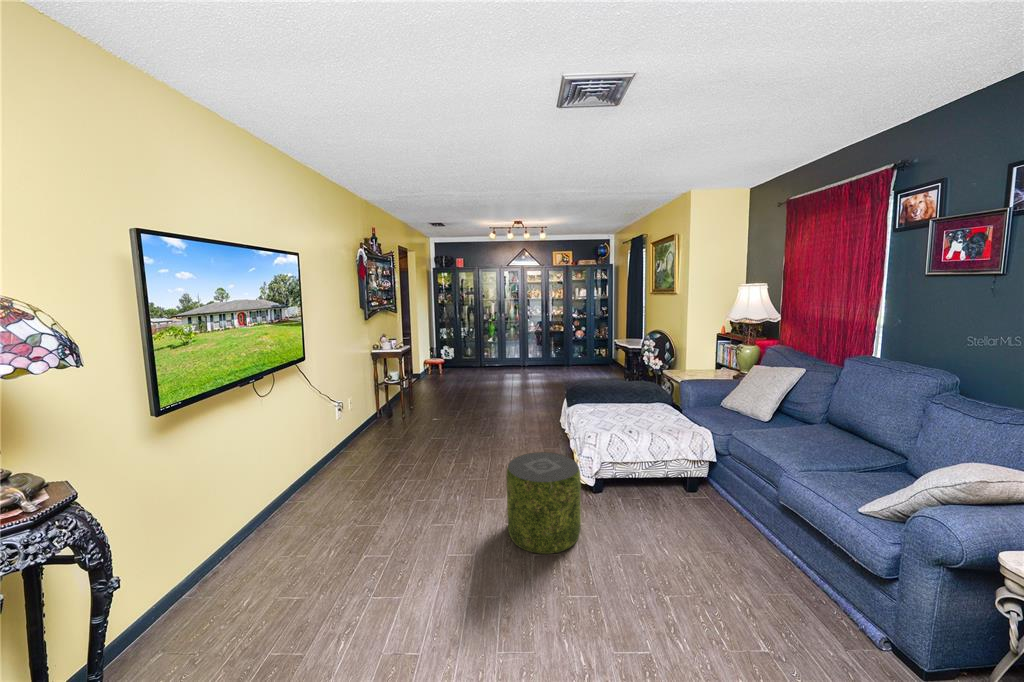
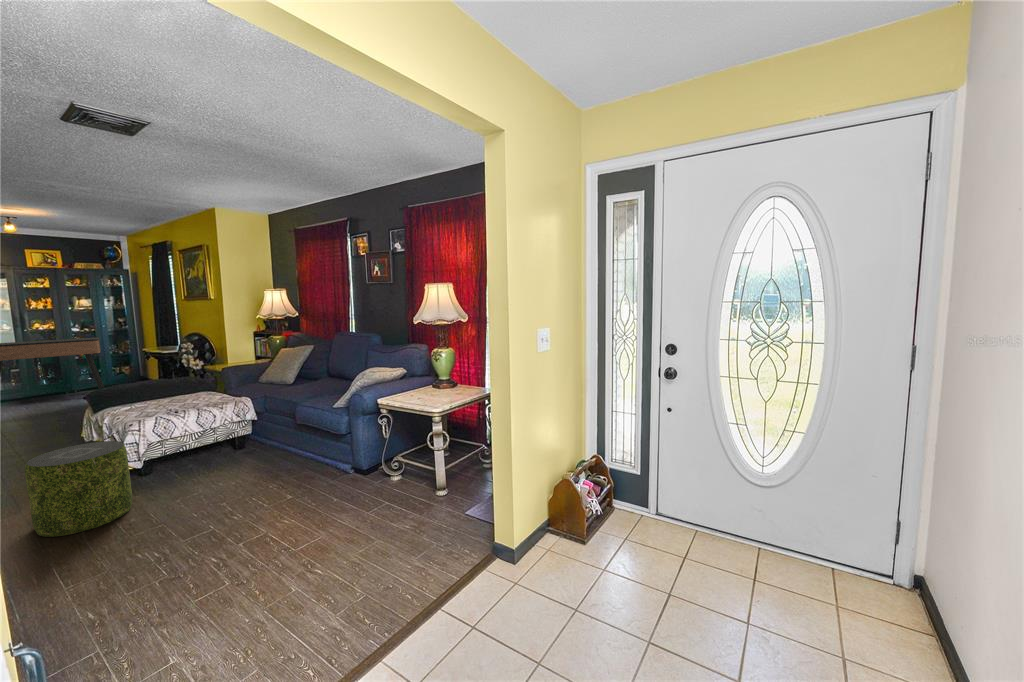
console table: none [522,324,588,376] -> present [0,337,104,389]

